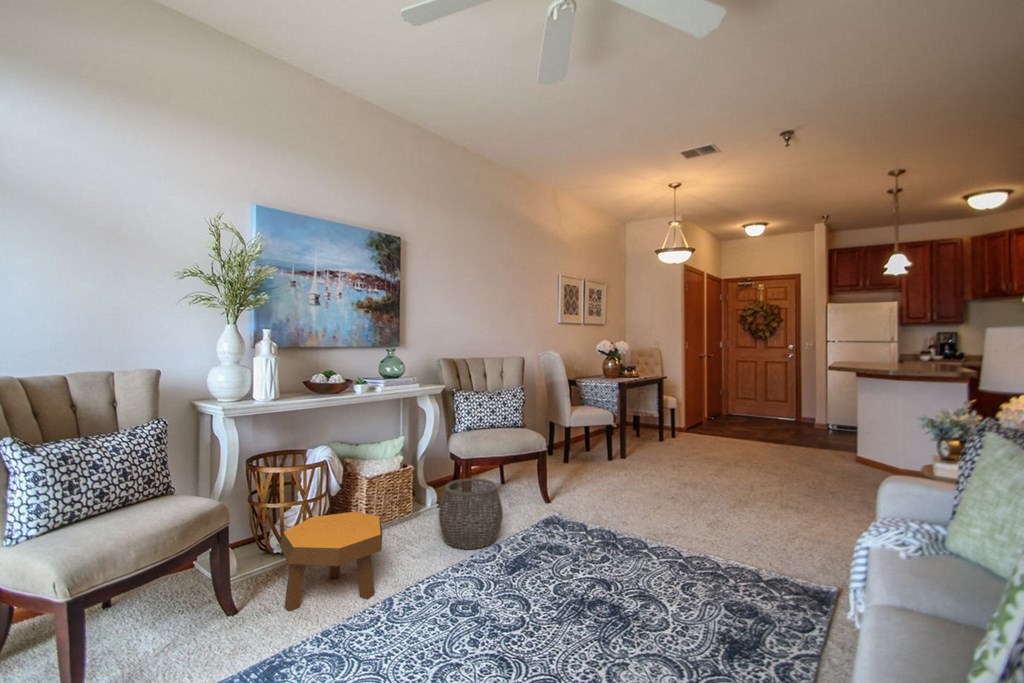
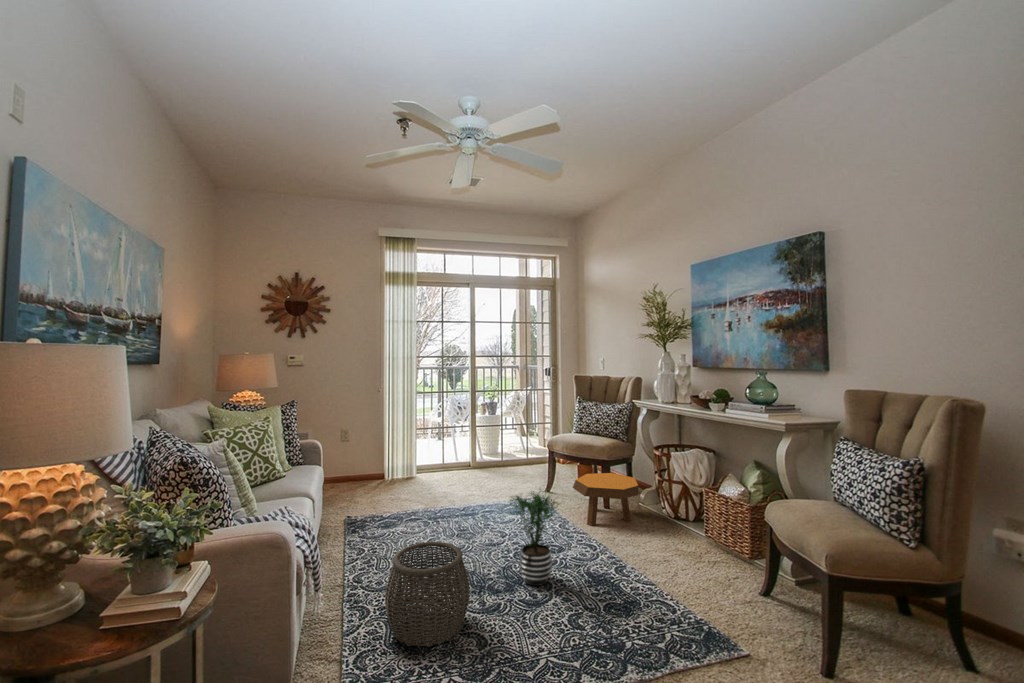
woven basket: present [439,478,503,549] -> present [385,542,470,648]
potted plant: none [528,486,603,599] -> present [504,489,559,586]

